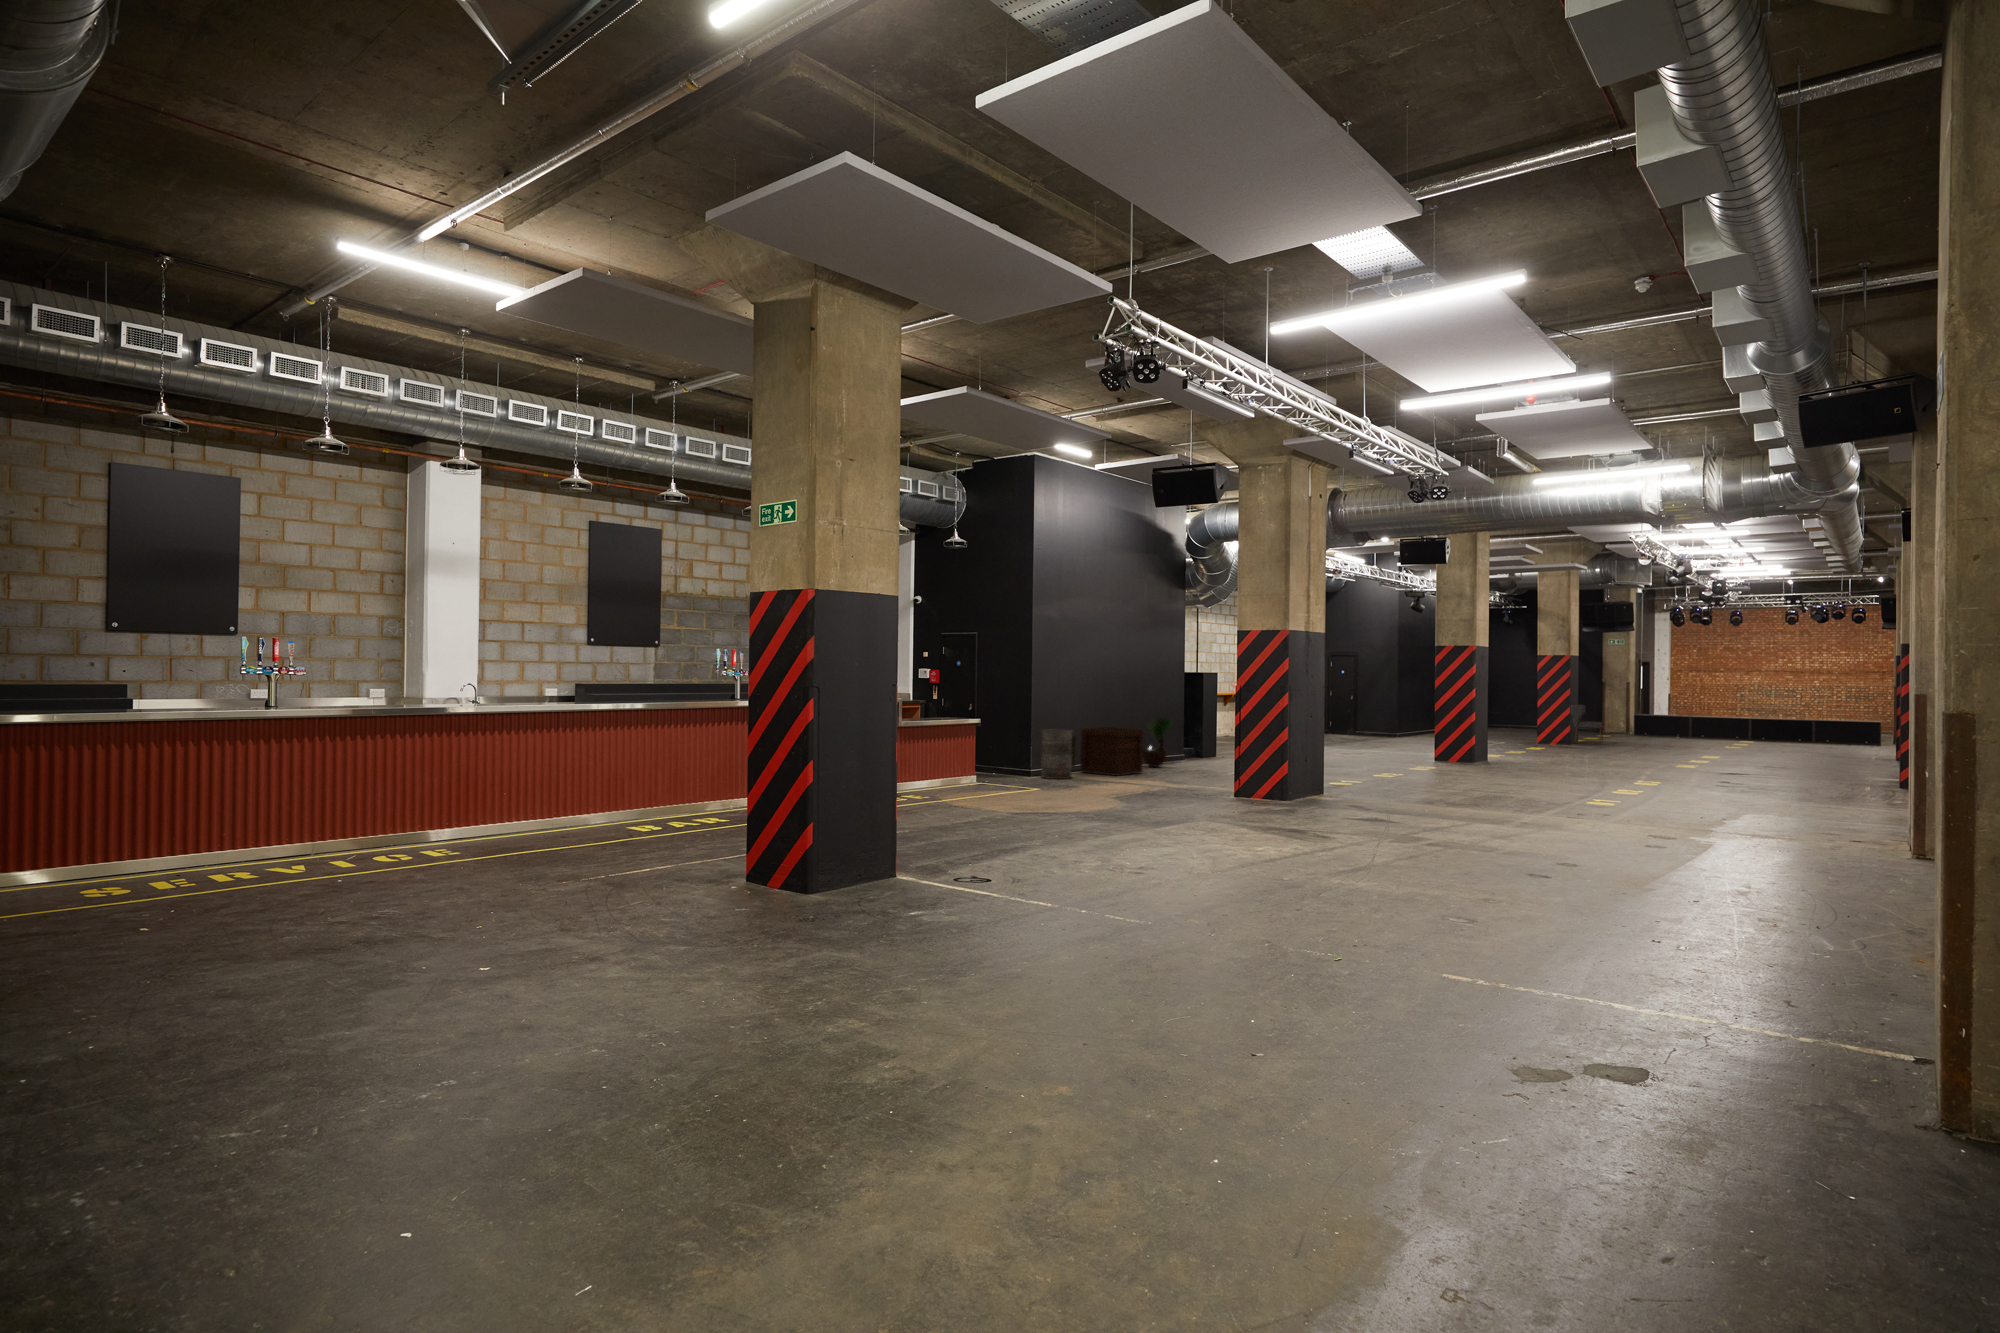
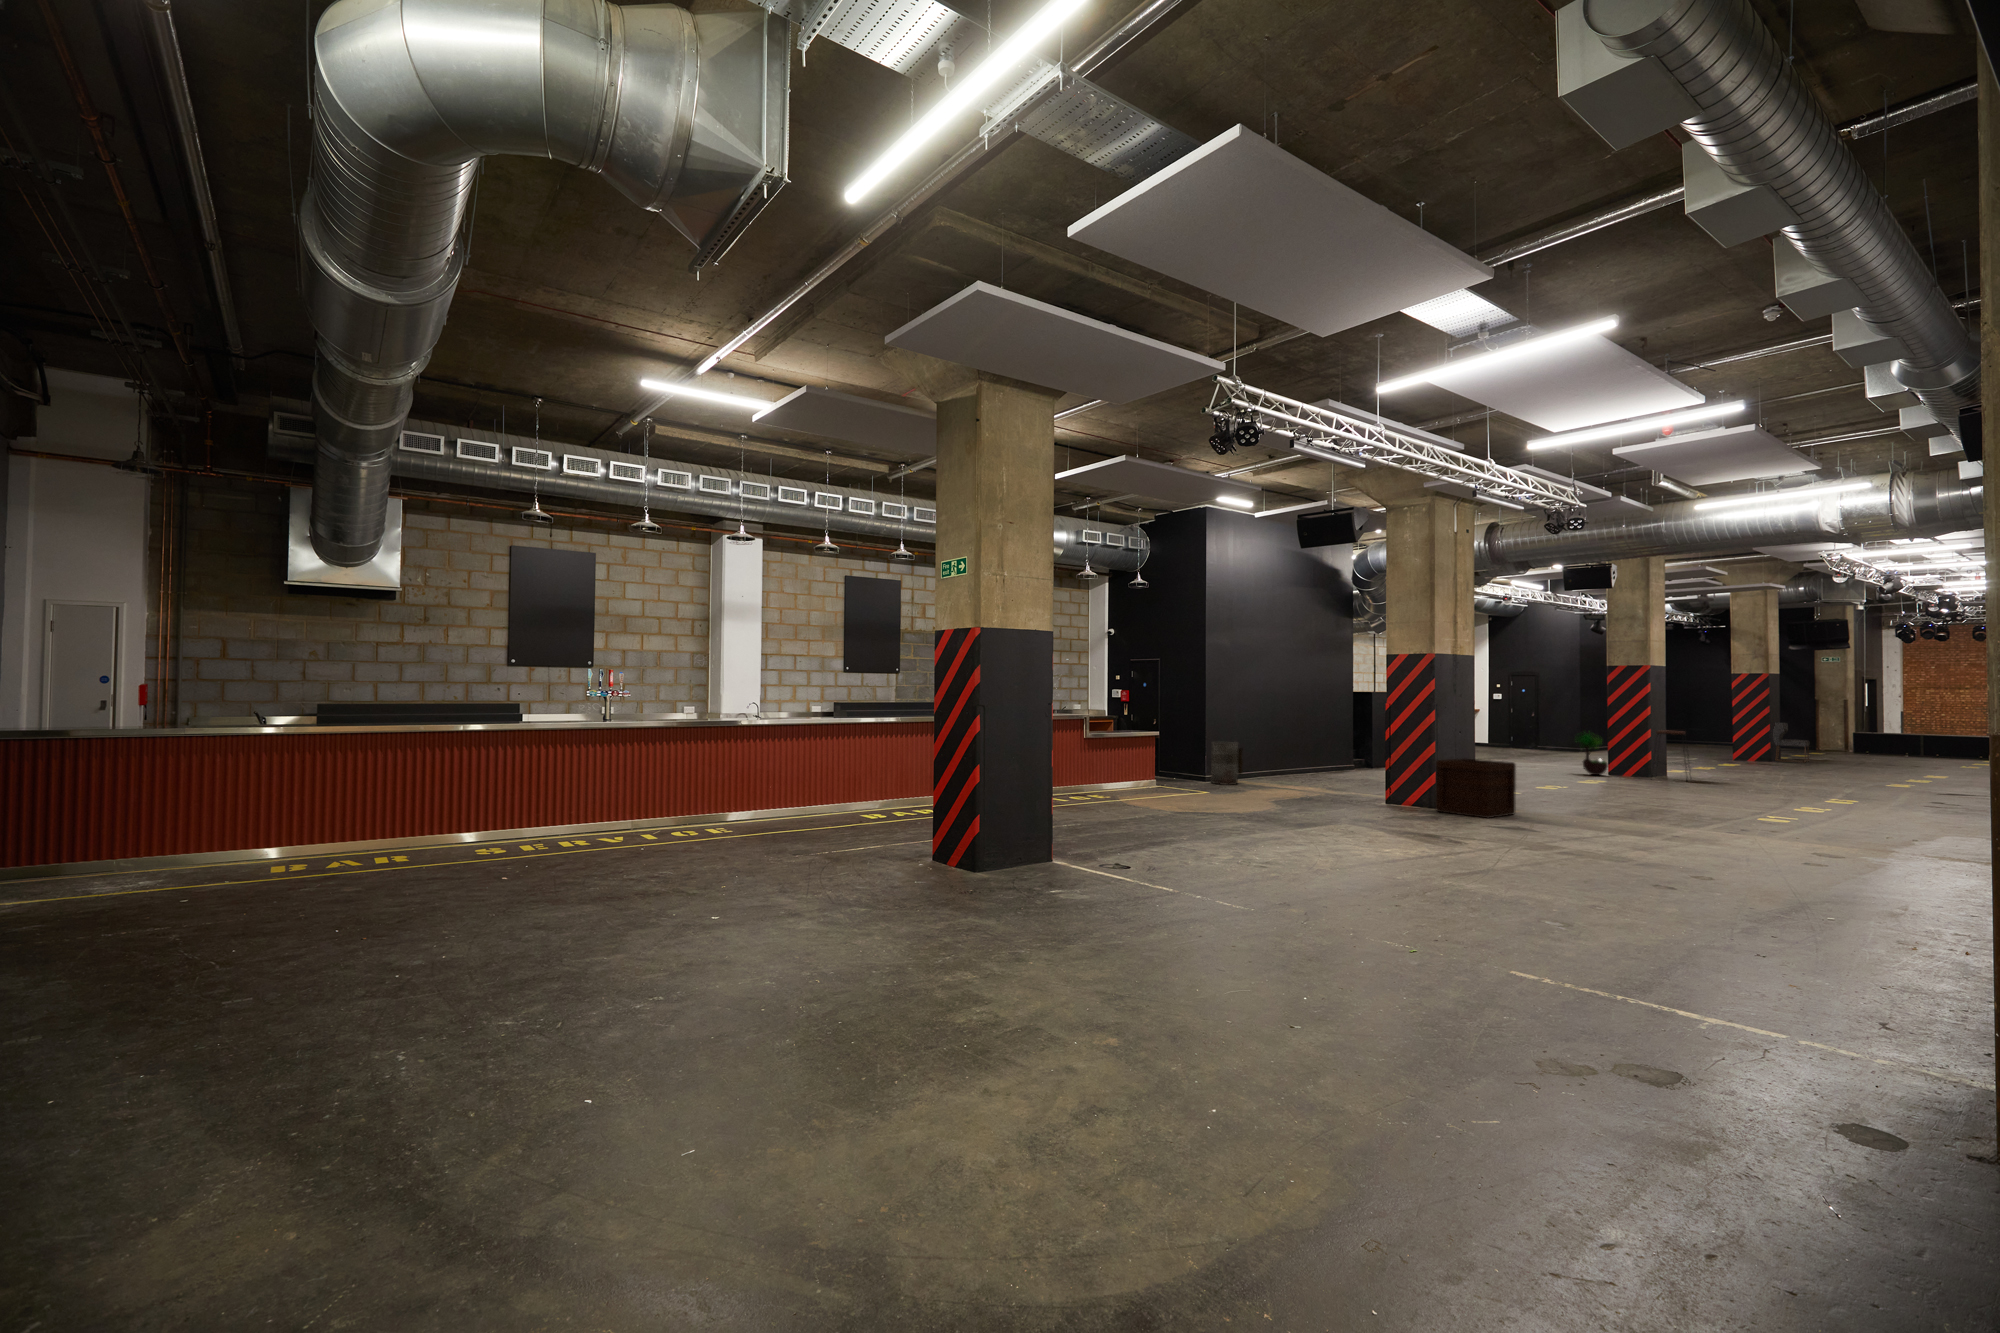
bar stool: none [1475,713,1512,765] -> present [1655,730,1689,781]
potted tree: present [1143,718,1171,767] -> present [1576,733,1608,775]
wooden crate: present [1080,727,1143,776] -> present [1436,758,1516,818]

